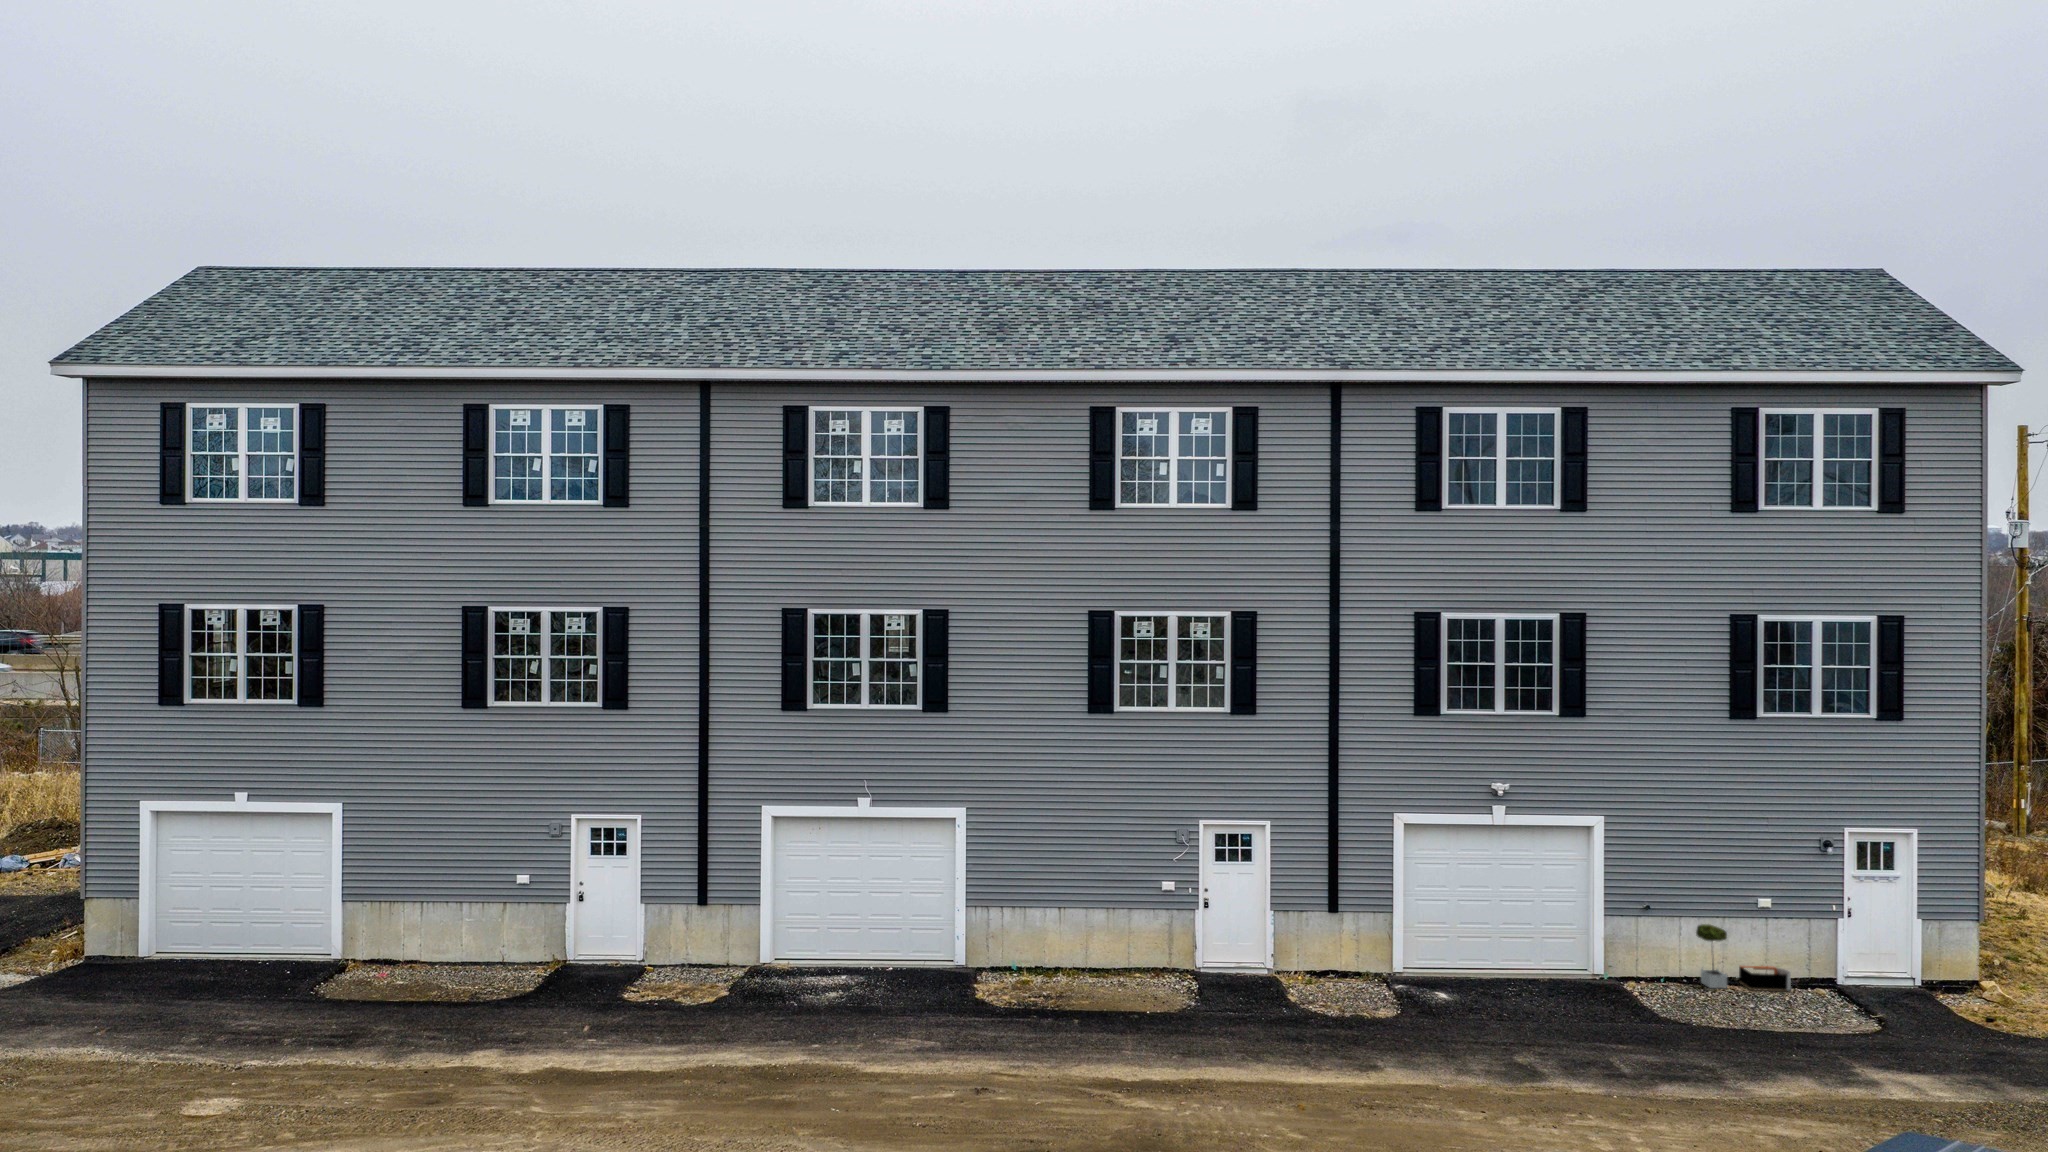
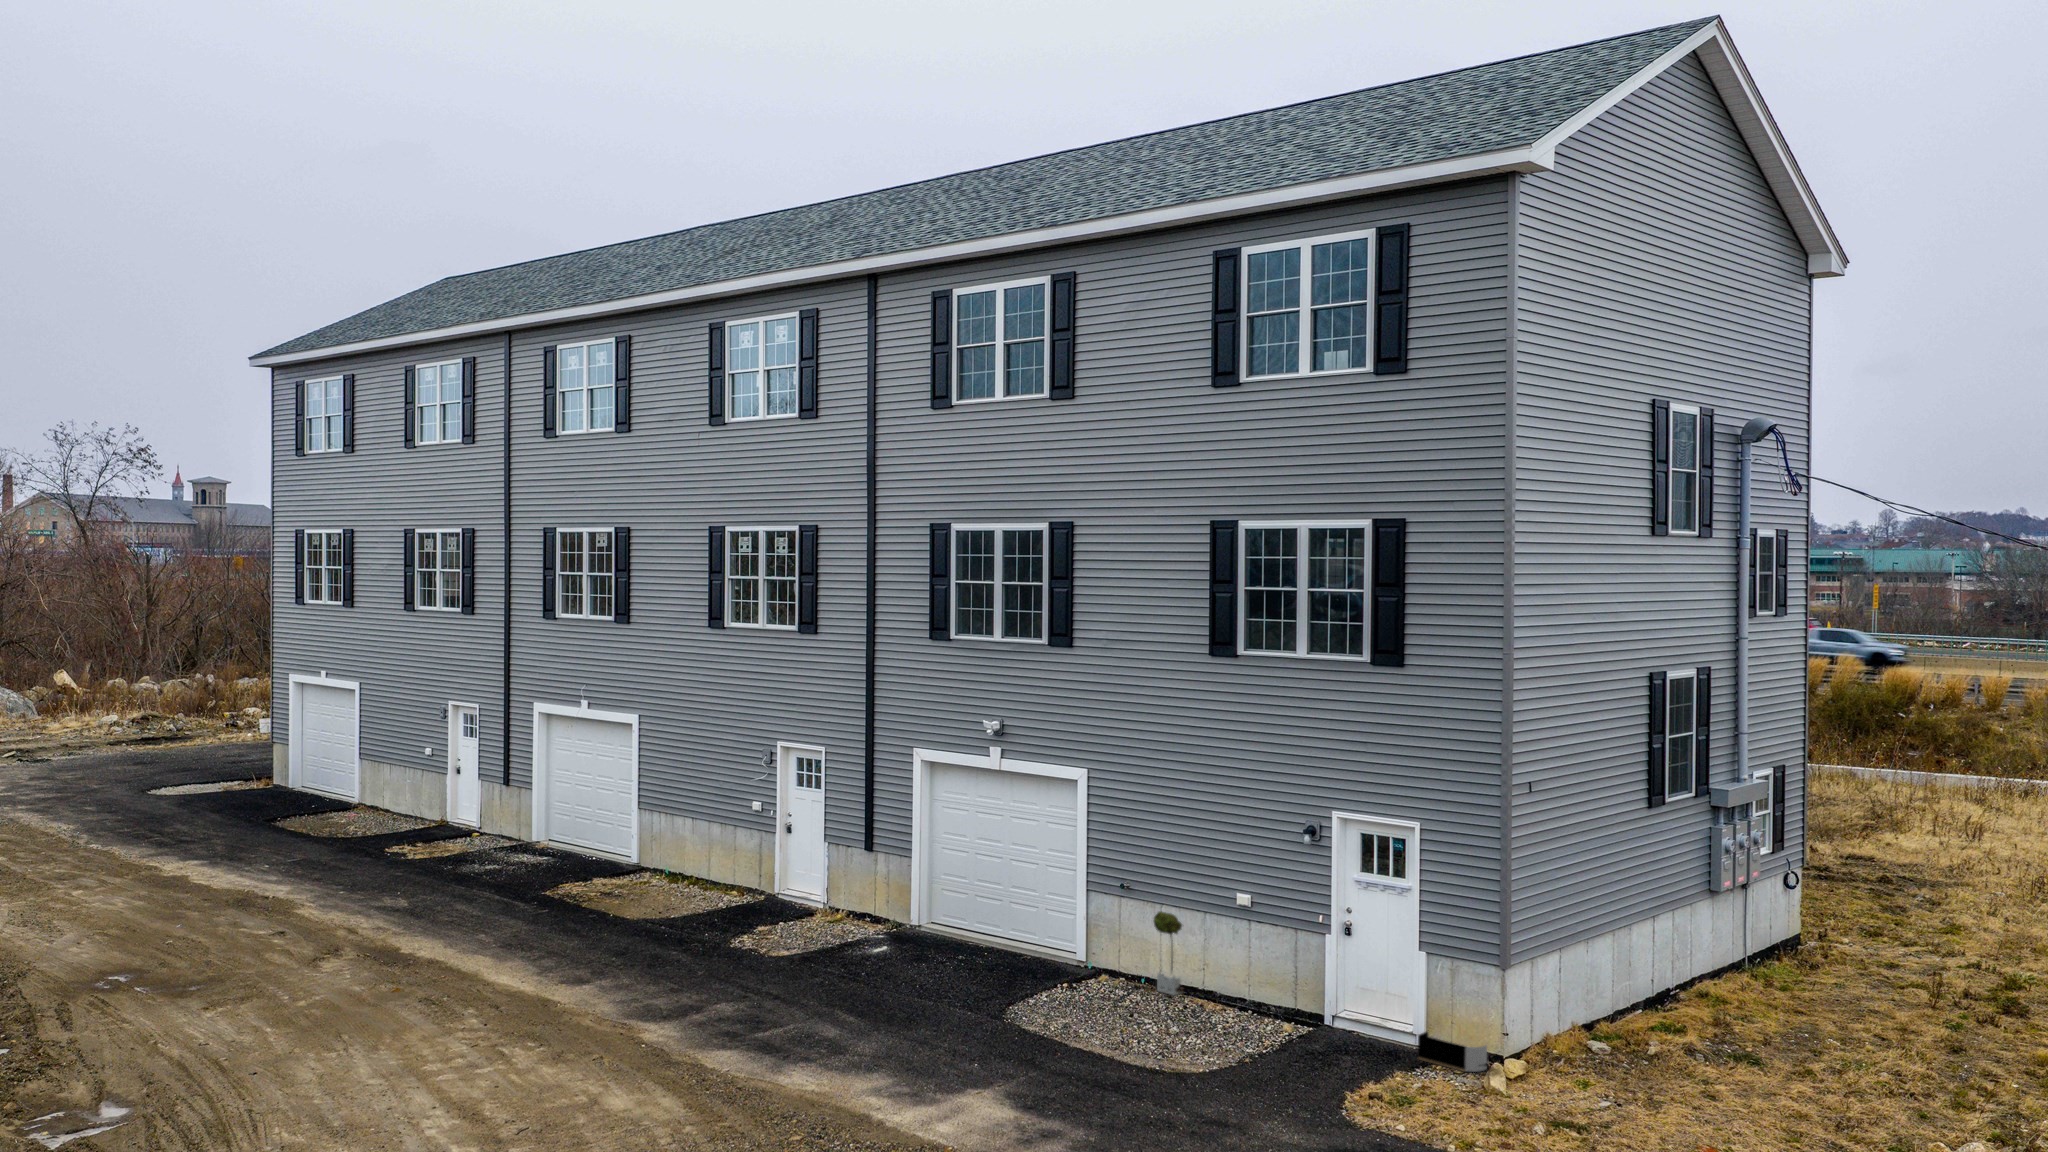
storage bin: present [1739,966,1791,991] -> present [1418,1032,1487,1072]

